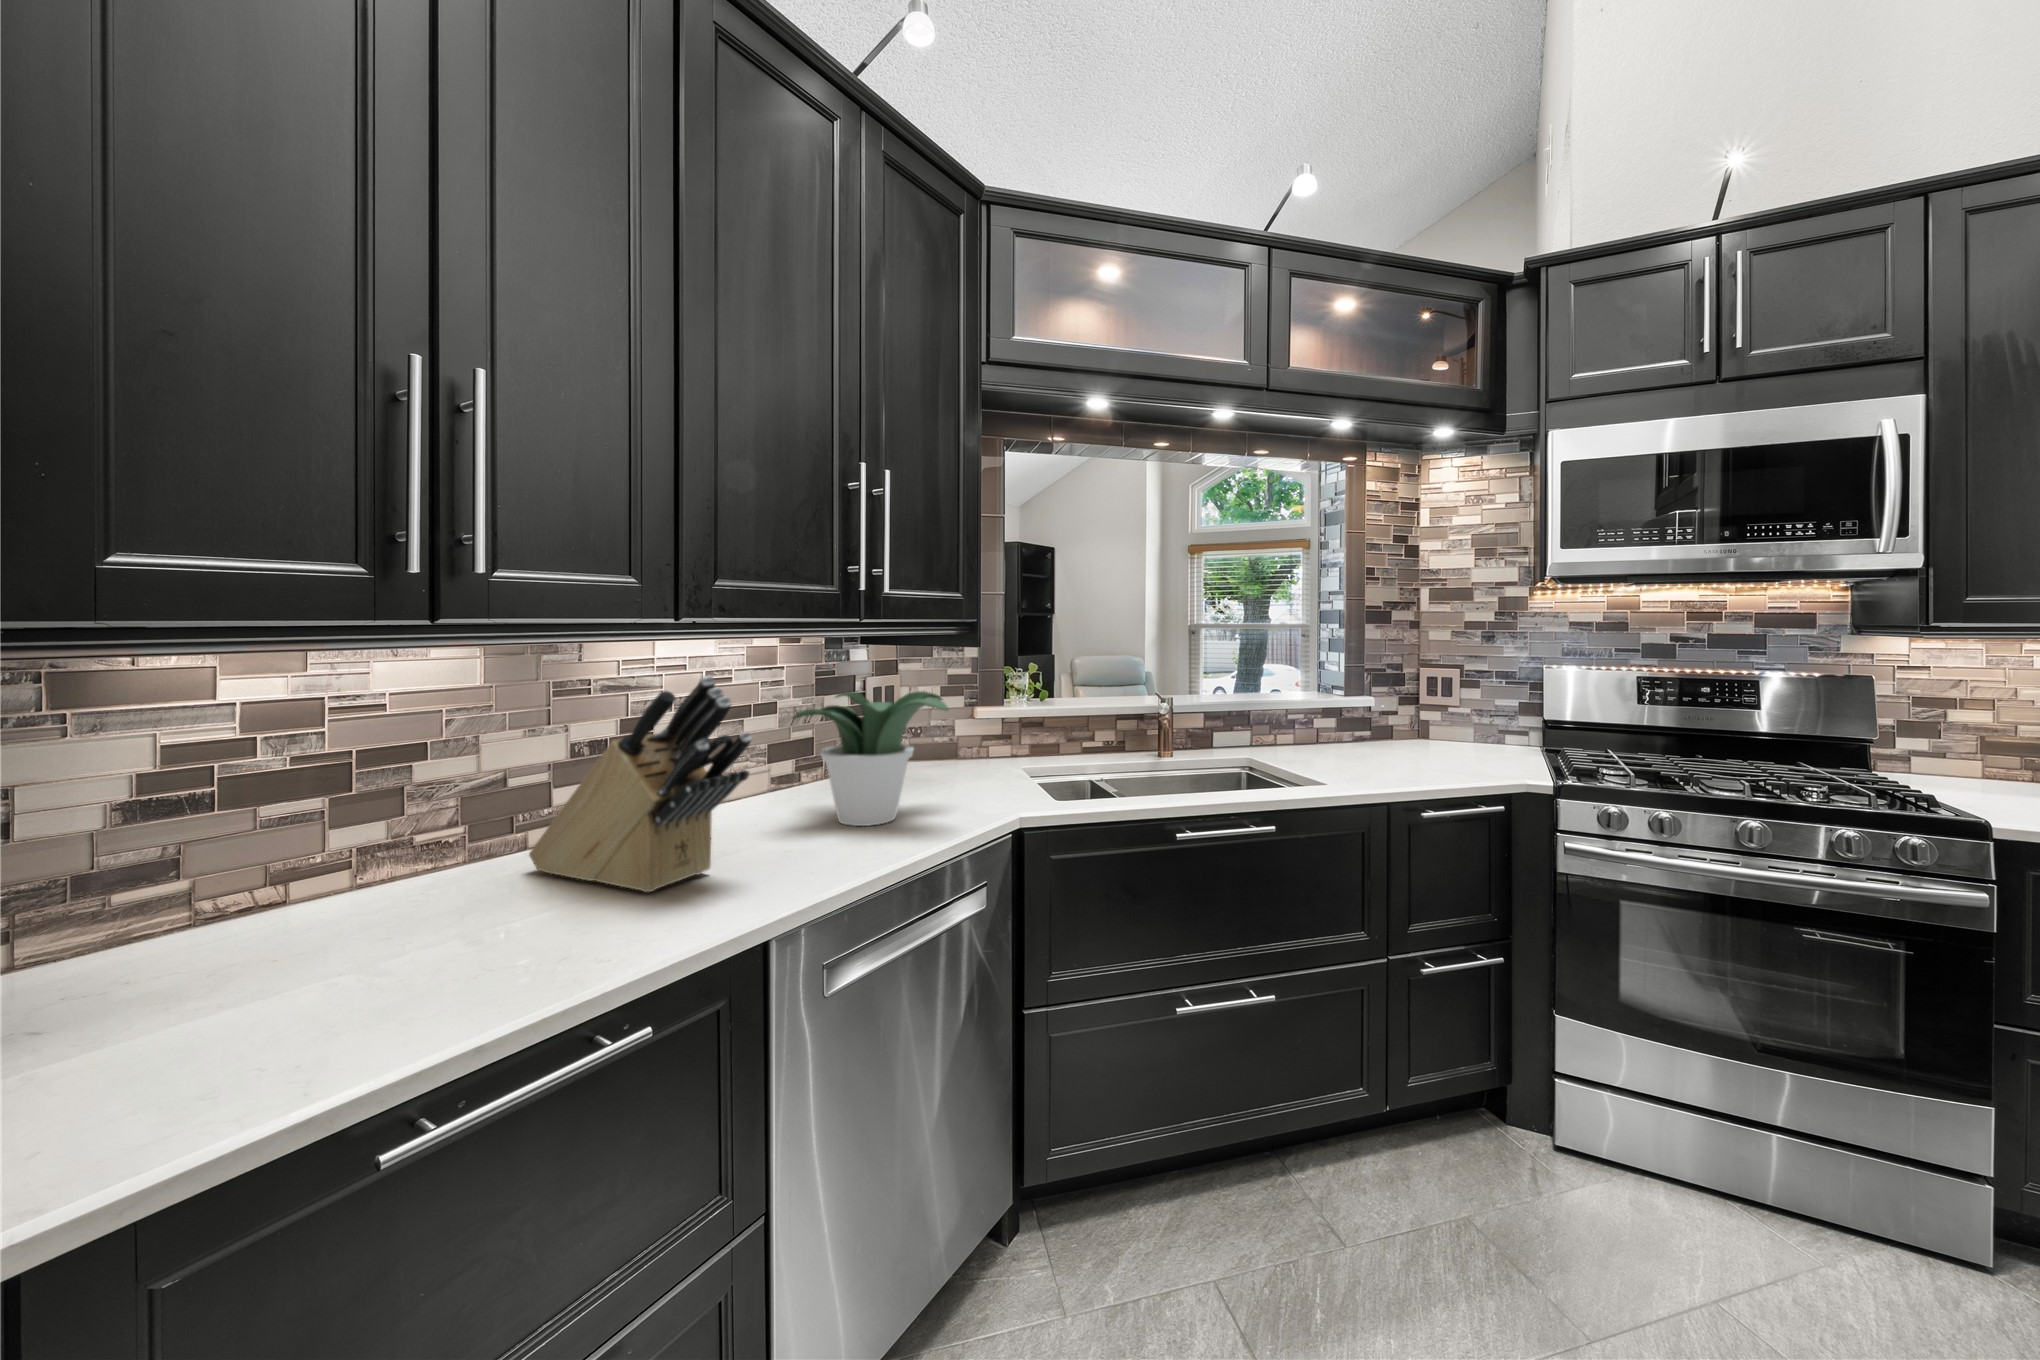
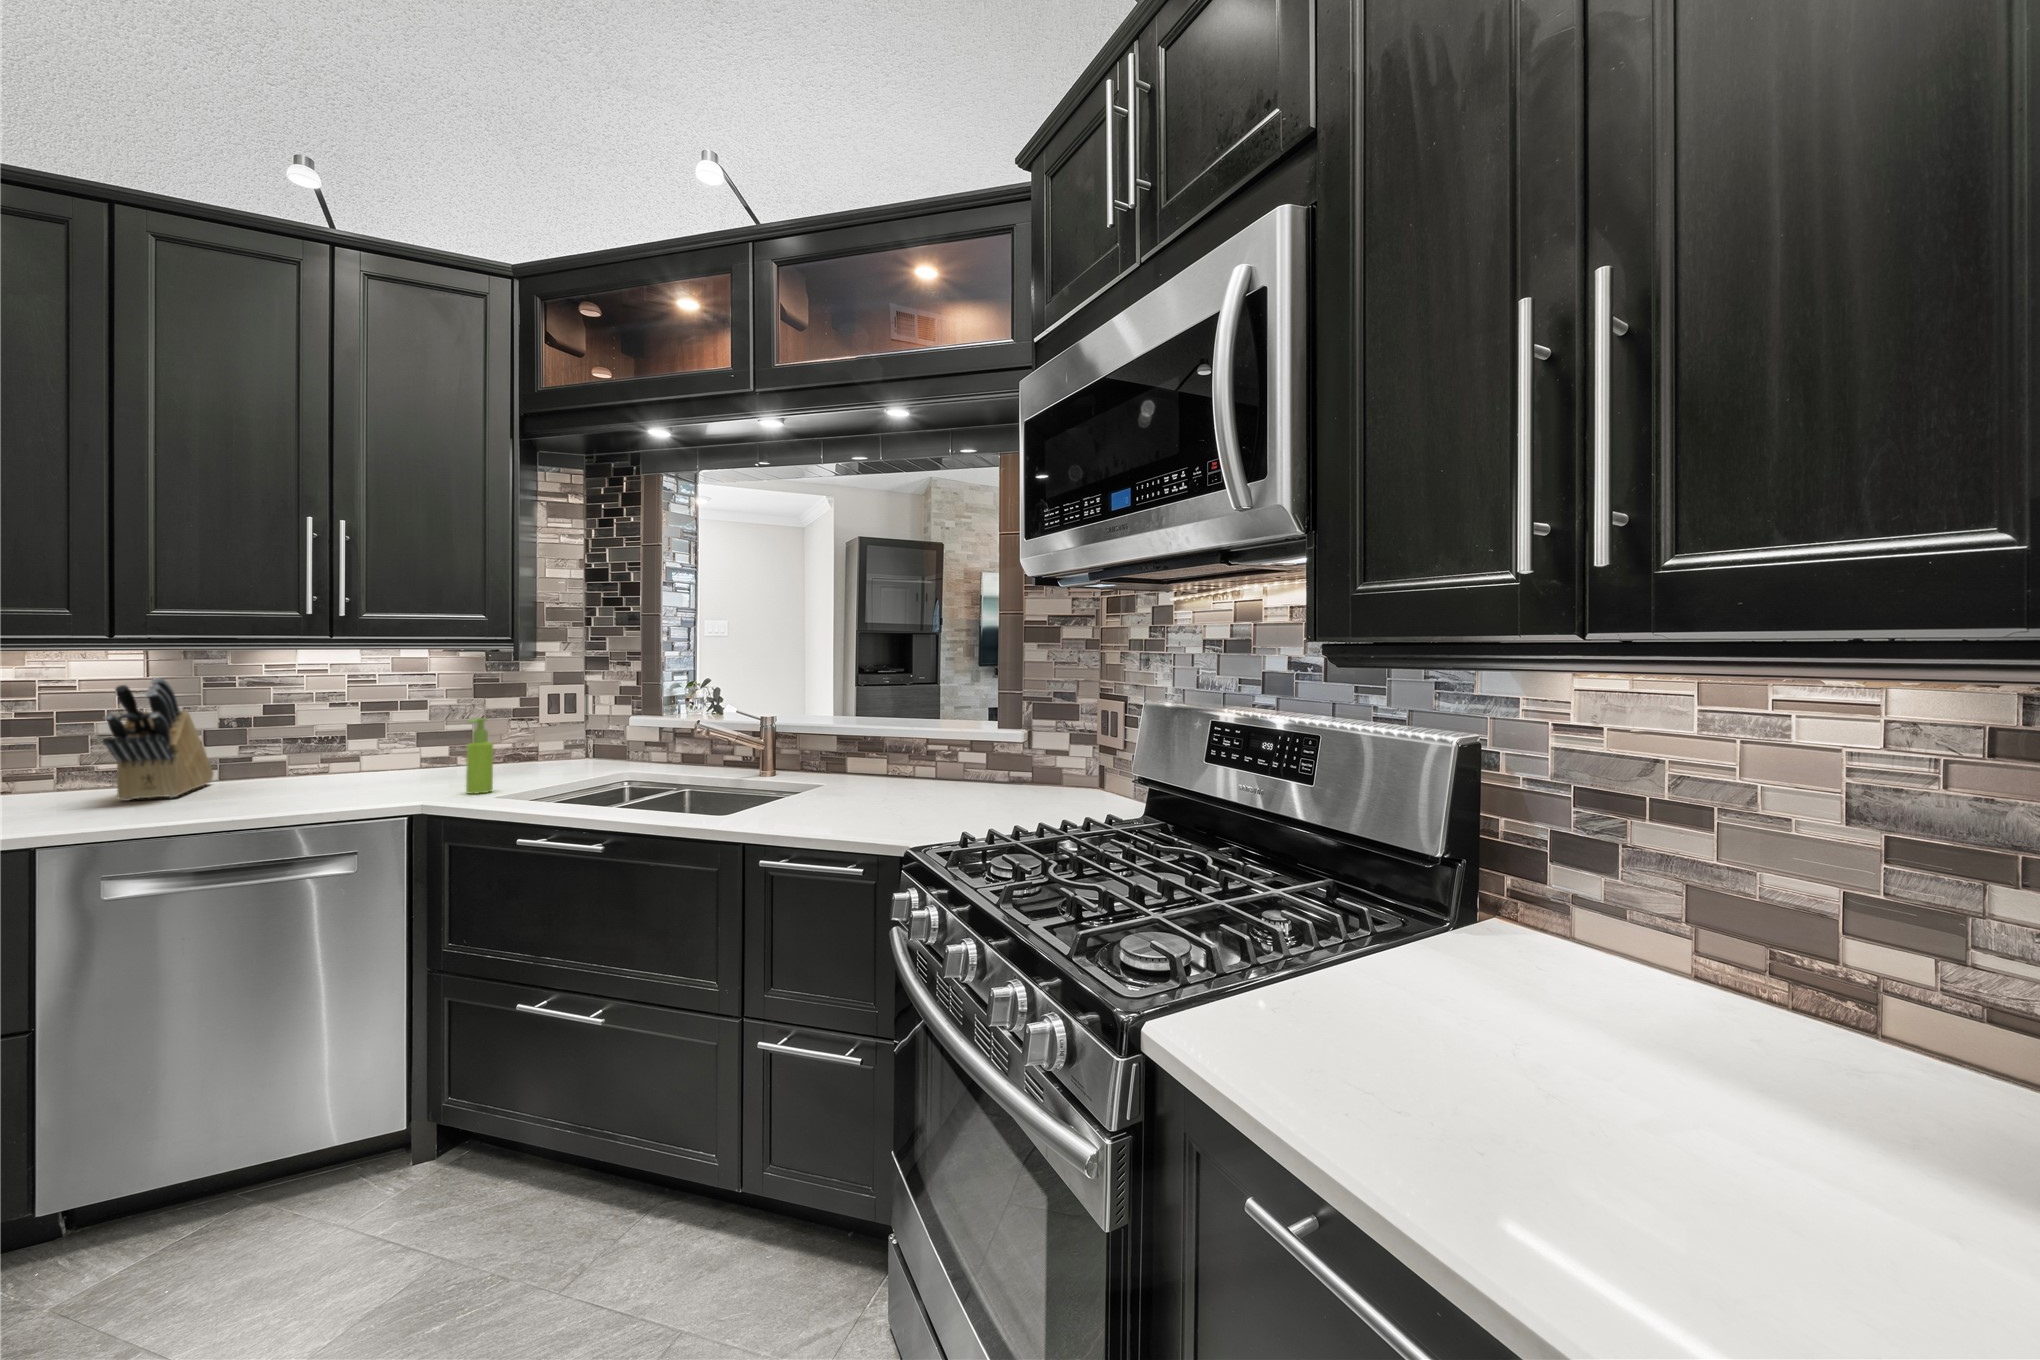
potted plant: present [793,691,948,826] -> none [308,694,438,790]
soap dispenser: none [1011,714,1039,806] -> present [466,718,493,794]

